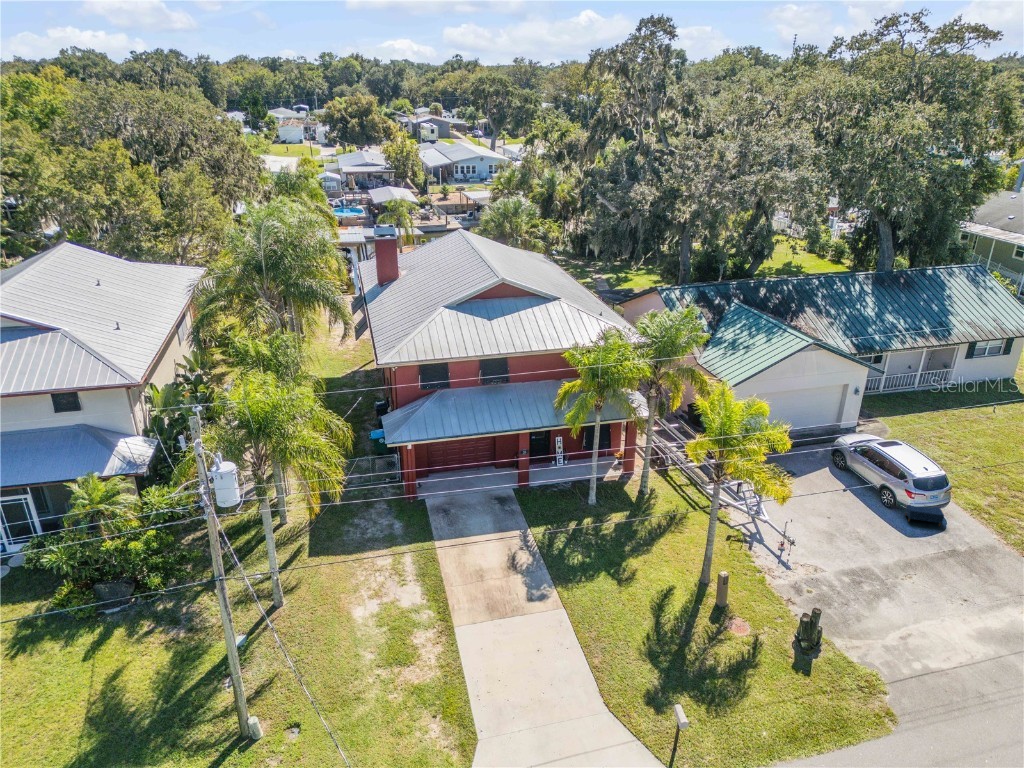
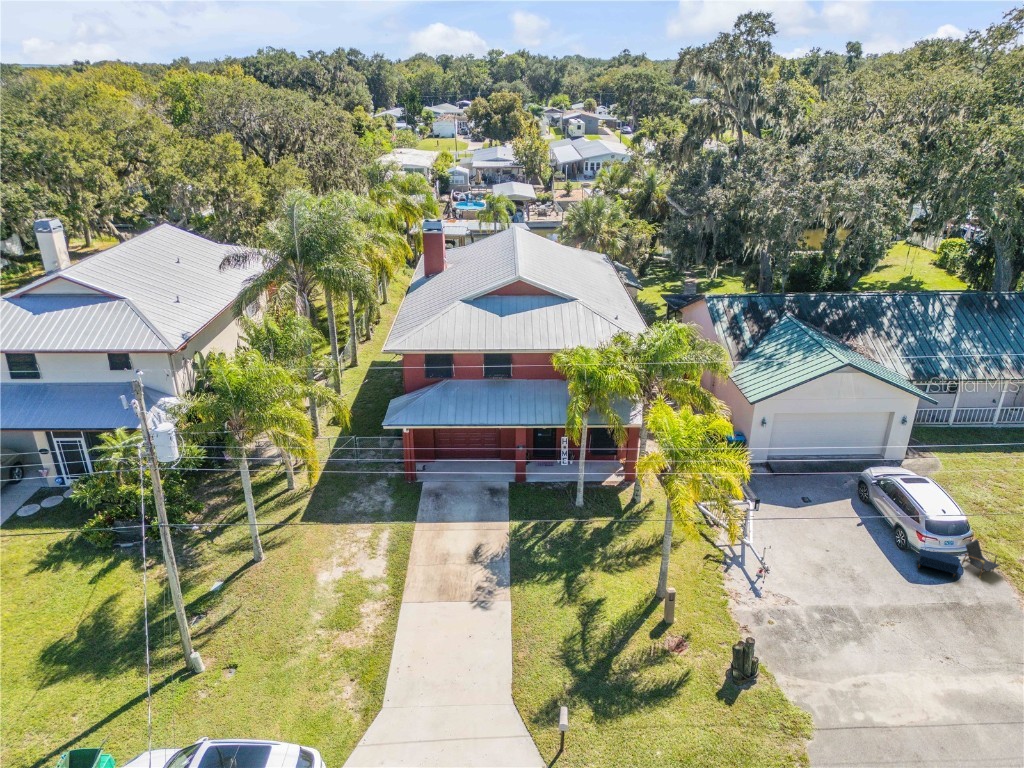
lounge chair: none [941,490,973,525] -> present [961,540,999,578]

